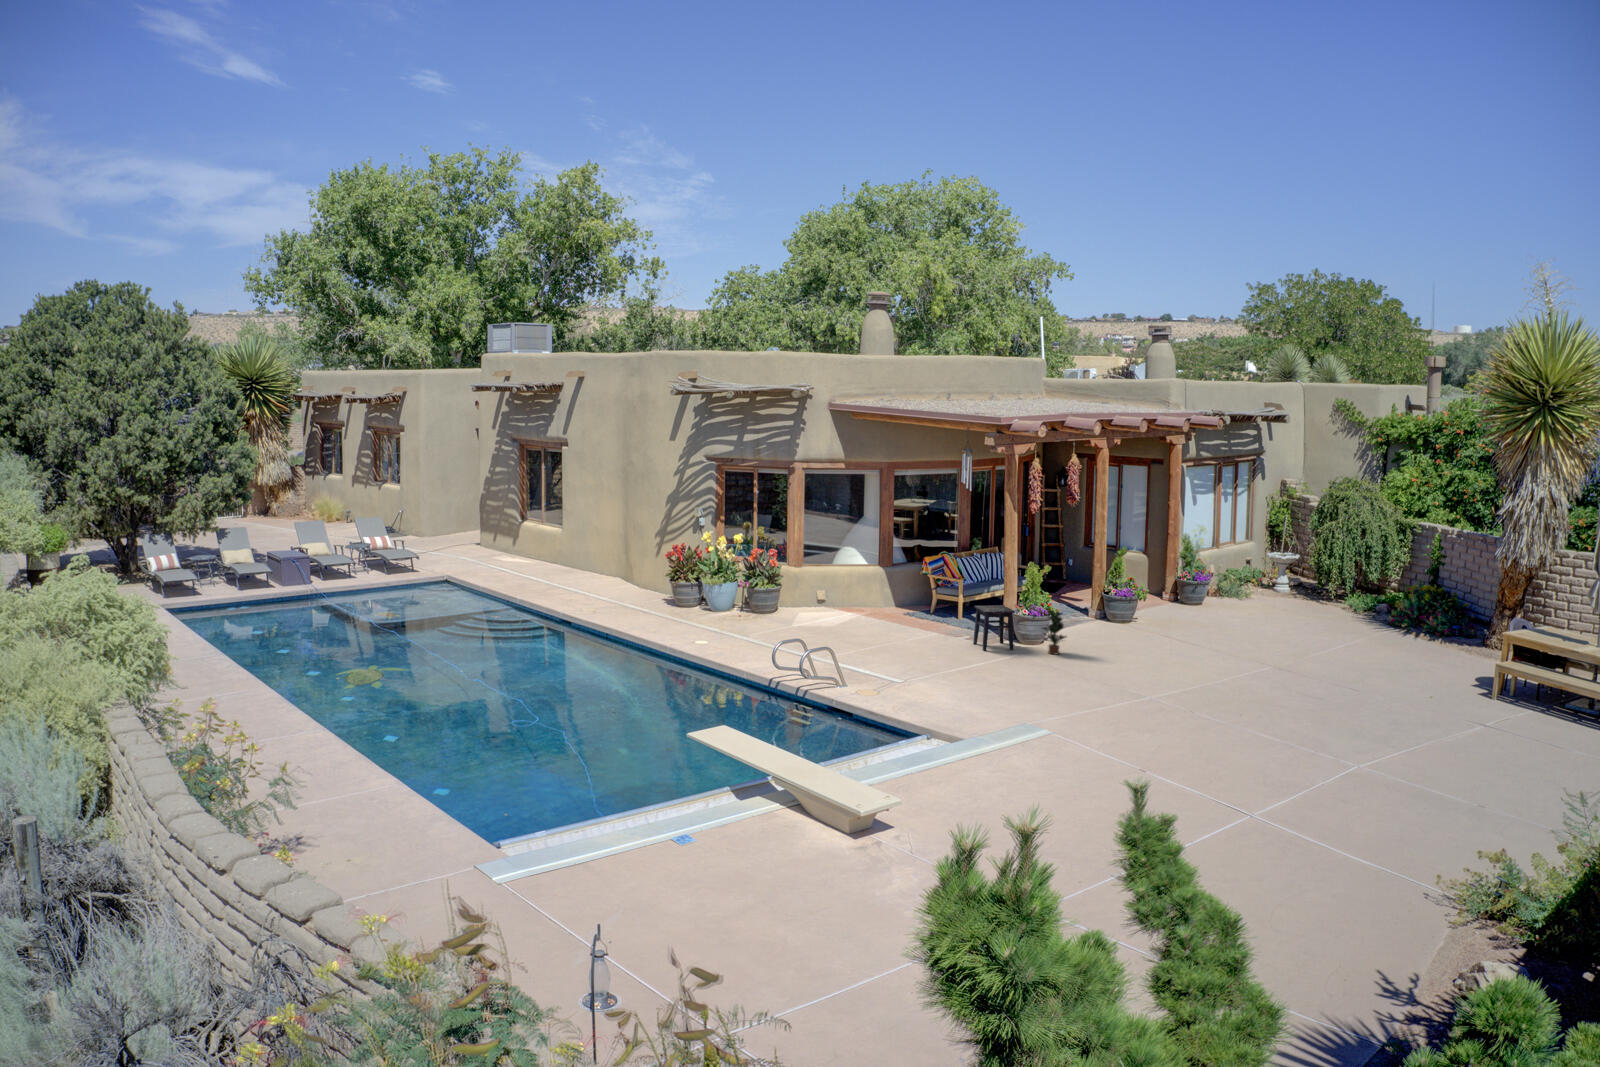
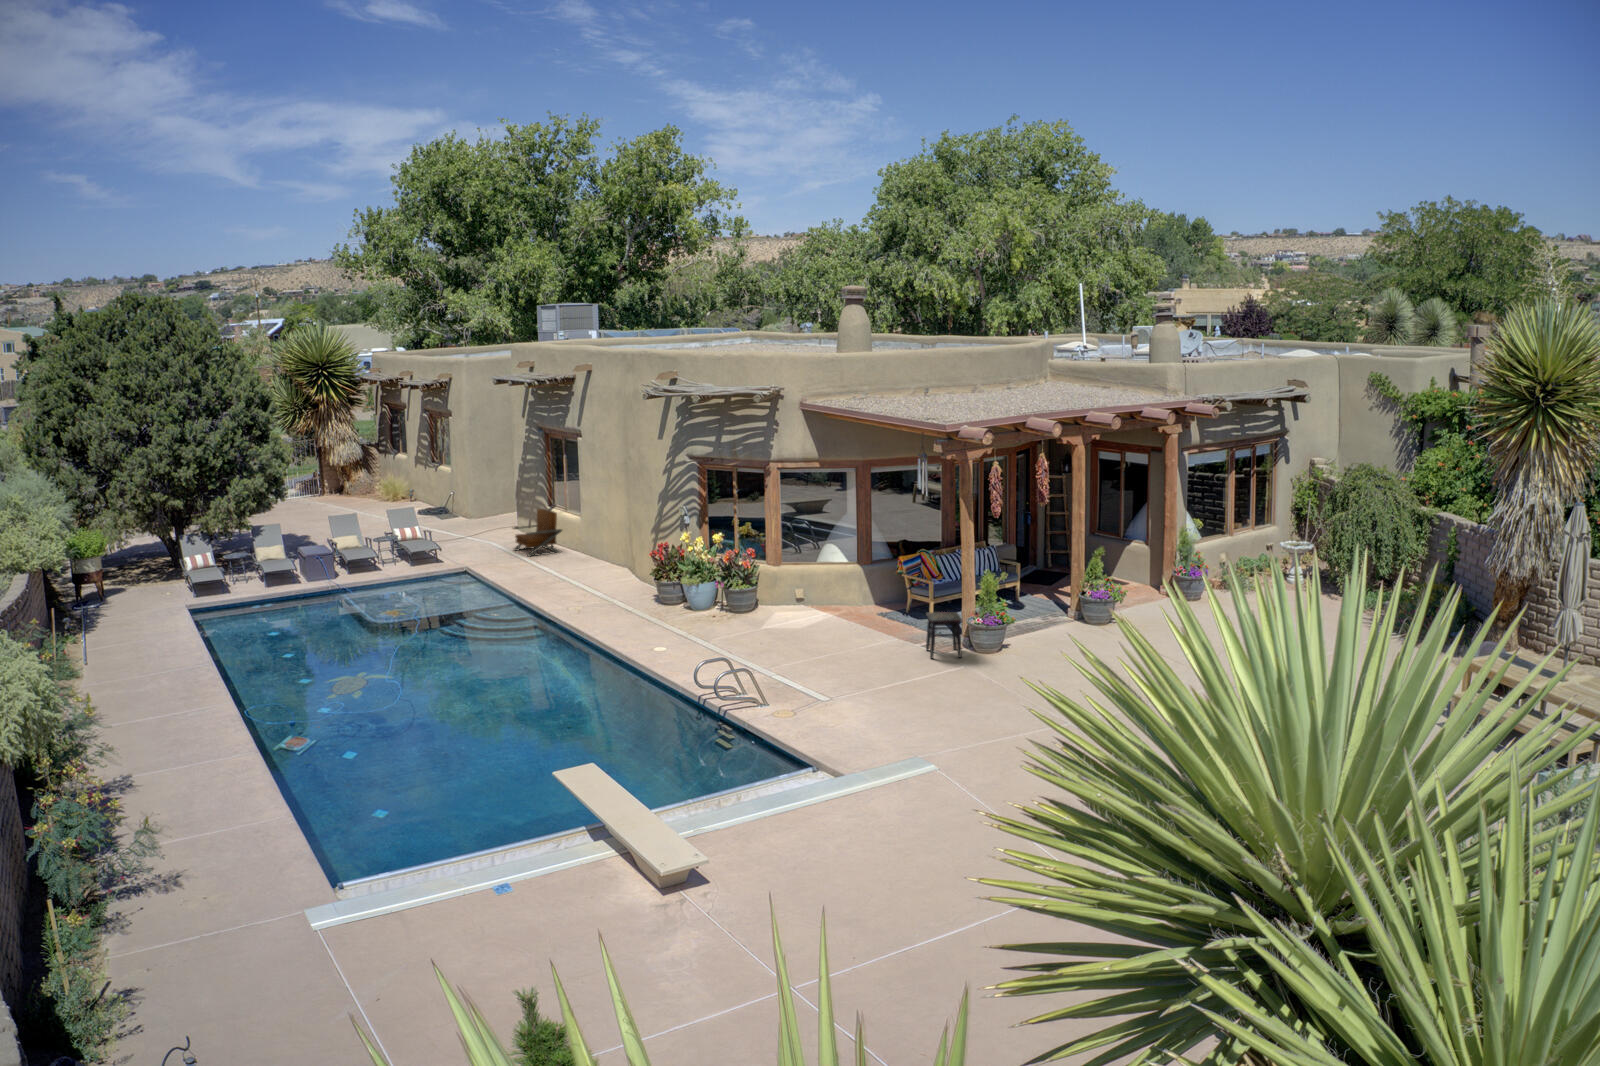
lounge chair: none [483,521,539,569] -> present [513,509,562,556]
potted plant: present [1042,610,1066,655] -> none [987,619,1014,664]

